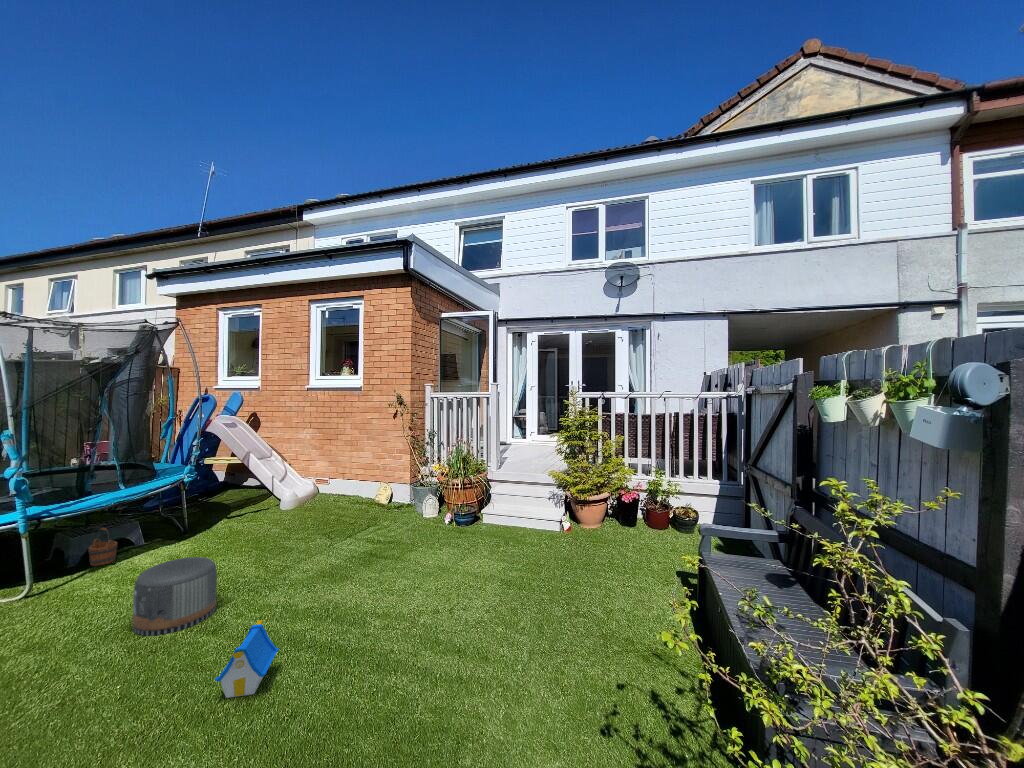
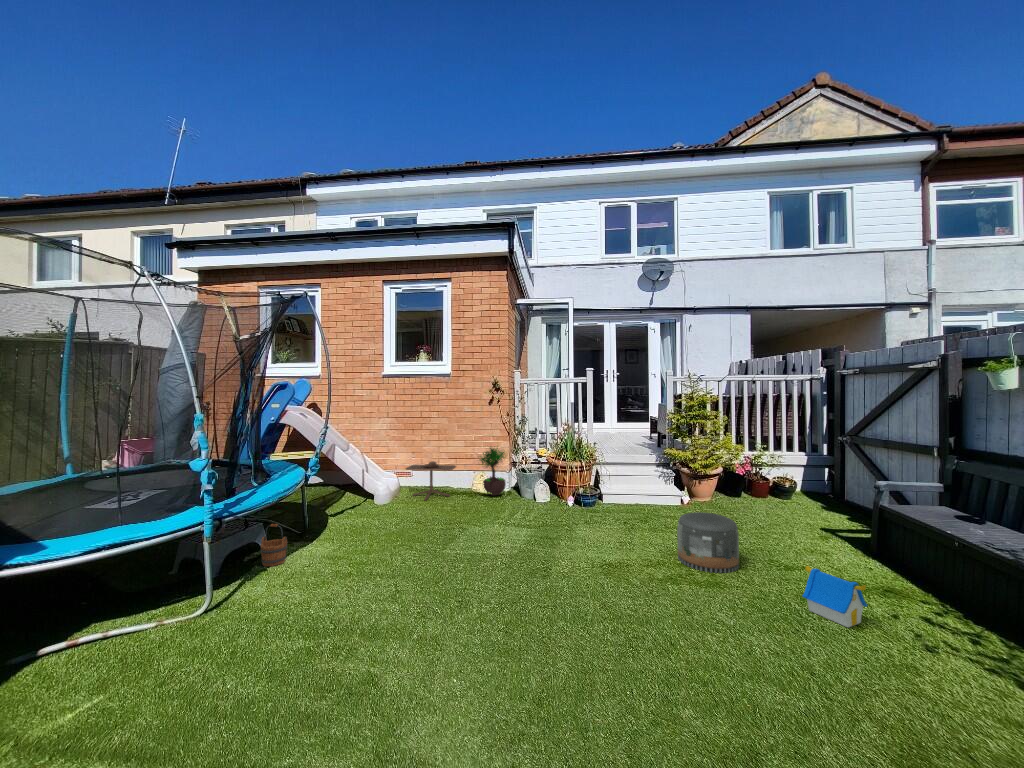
potted tree: none [370,456,403,508] -> present [480,448,506,496]
side table: none [312,471,360,509] -> present [406,461,456,501]
pouf: present [133,557,217,636] -> present [677,512,739,573]
toy house: present [215,620,279,698] -> present [803,566,867,627]

